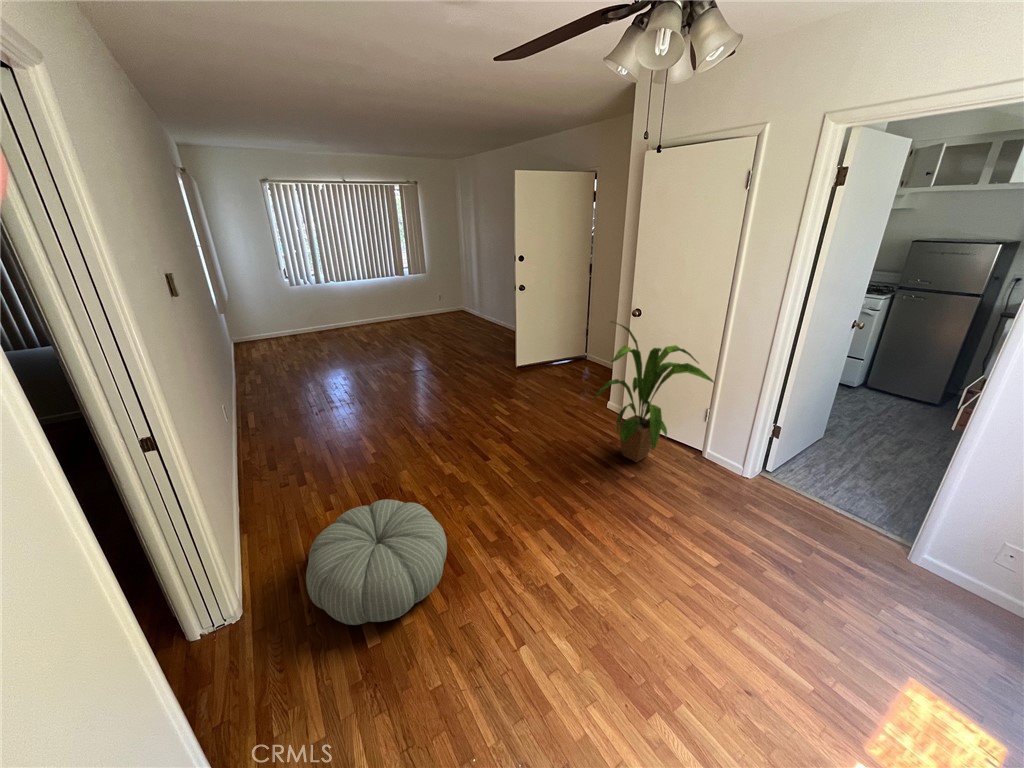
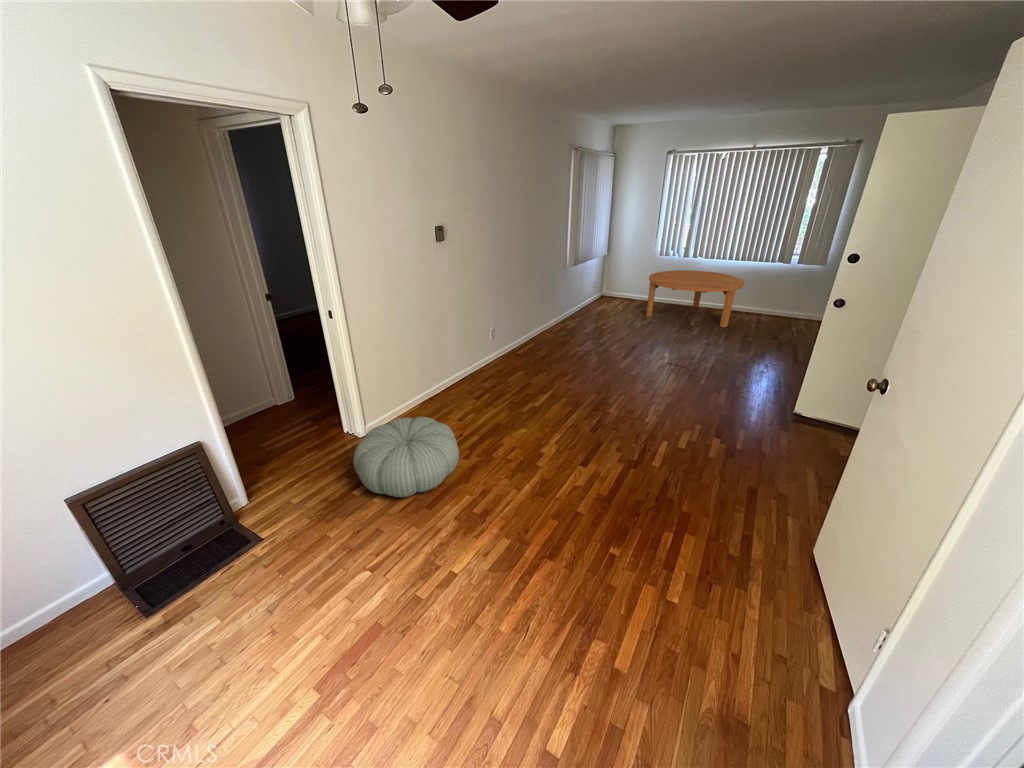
coffee table: none [301,292,393,347] -> present [646,270,744,327]
house plant: present [593,321,714,462] -> none [673,369,899,608]

